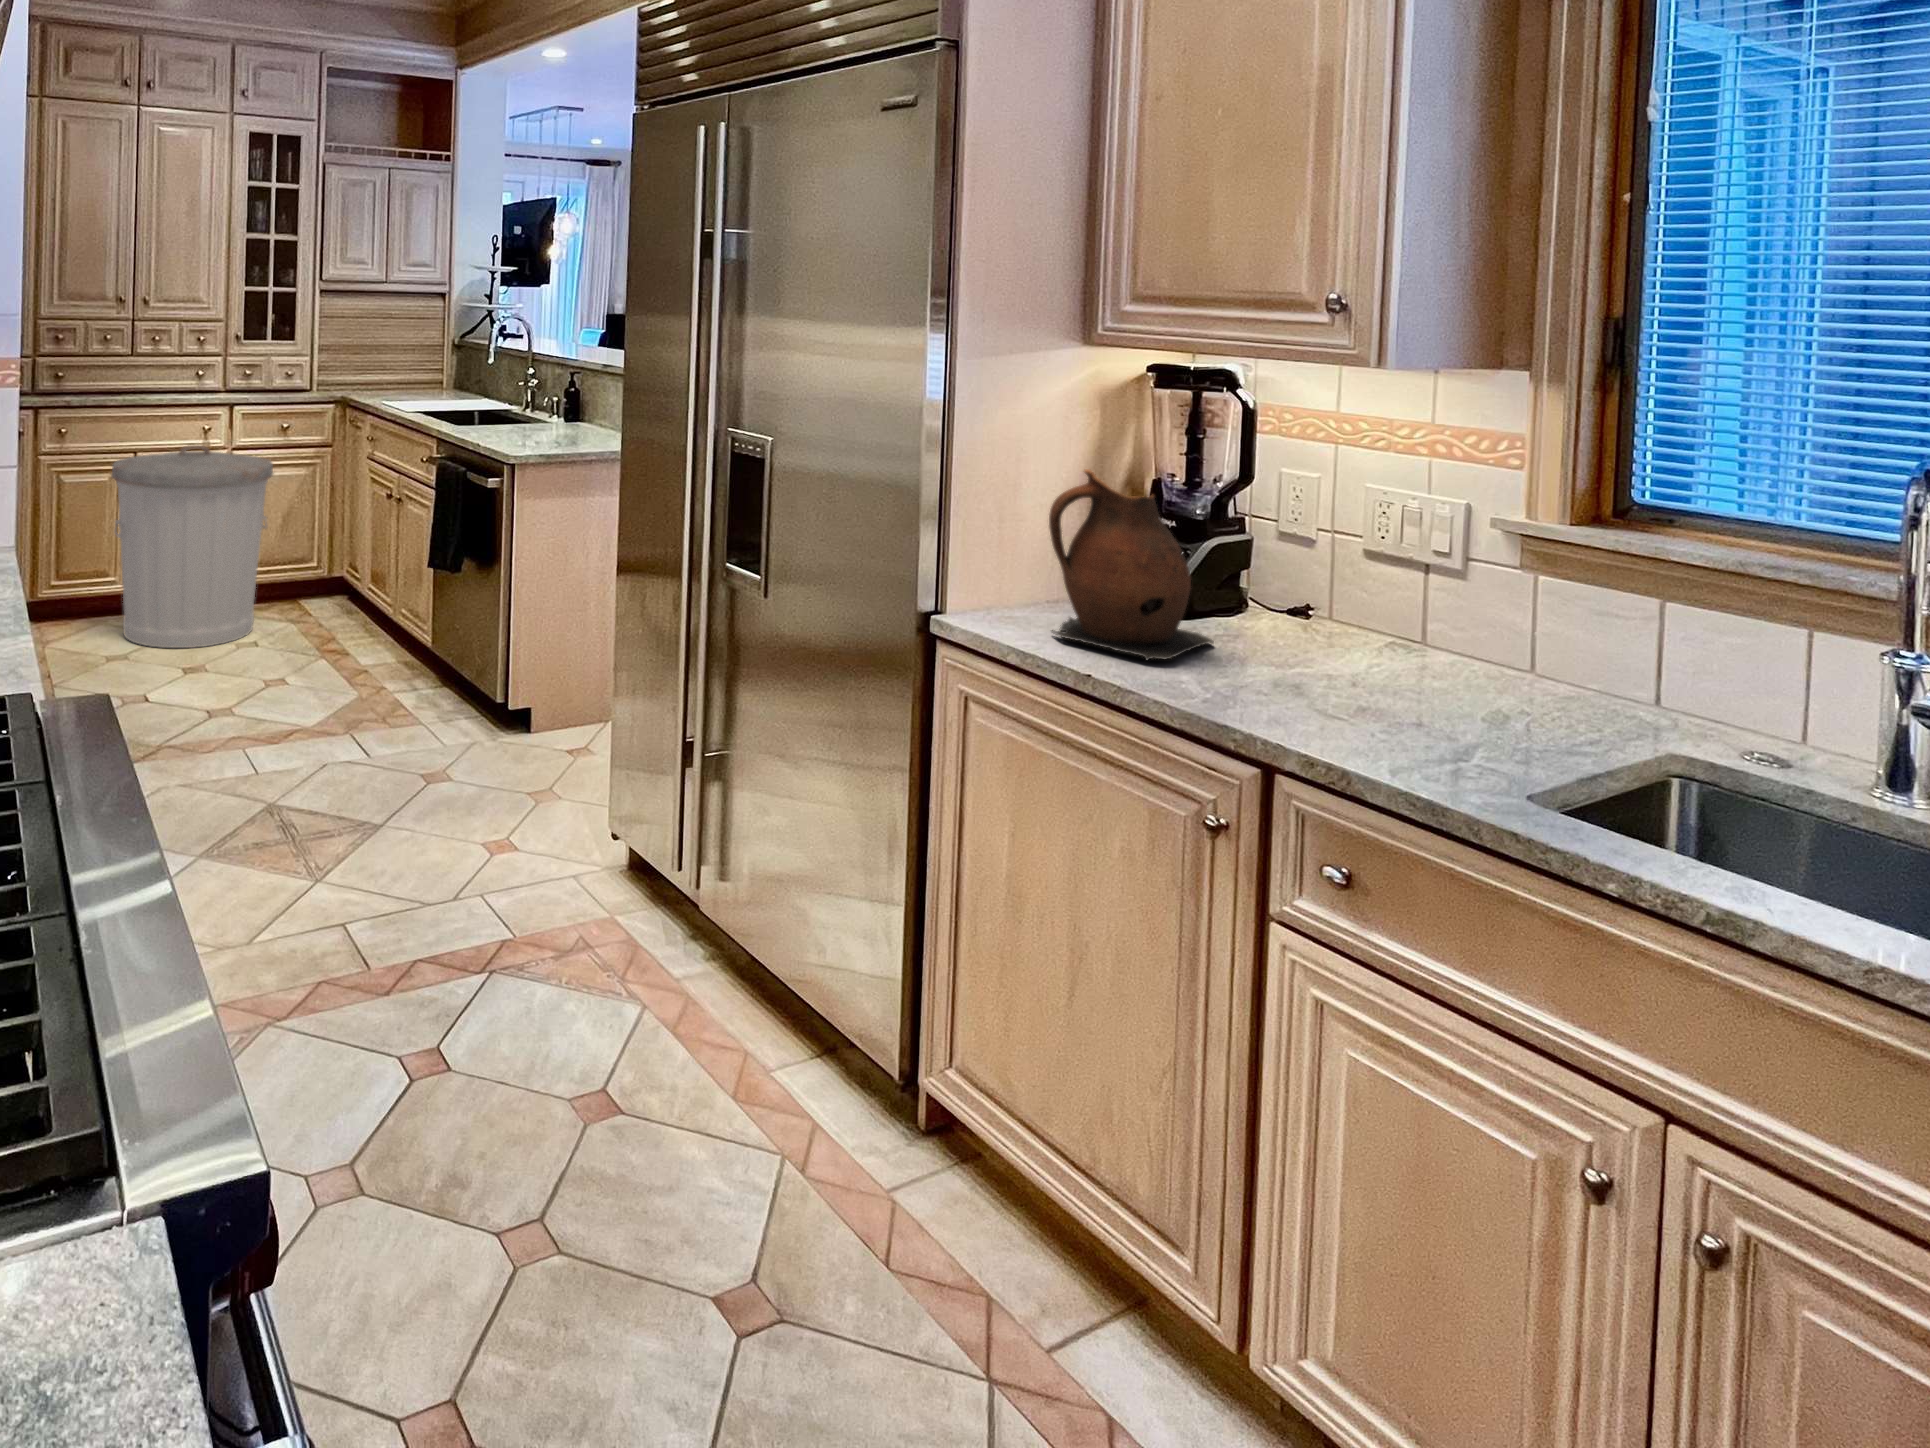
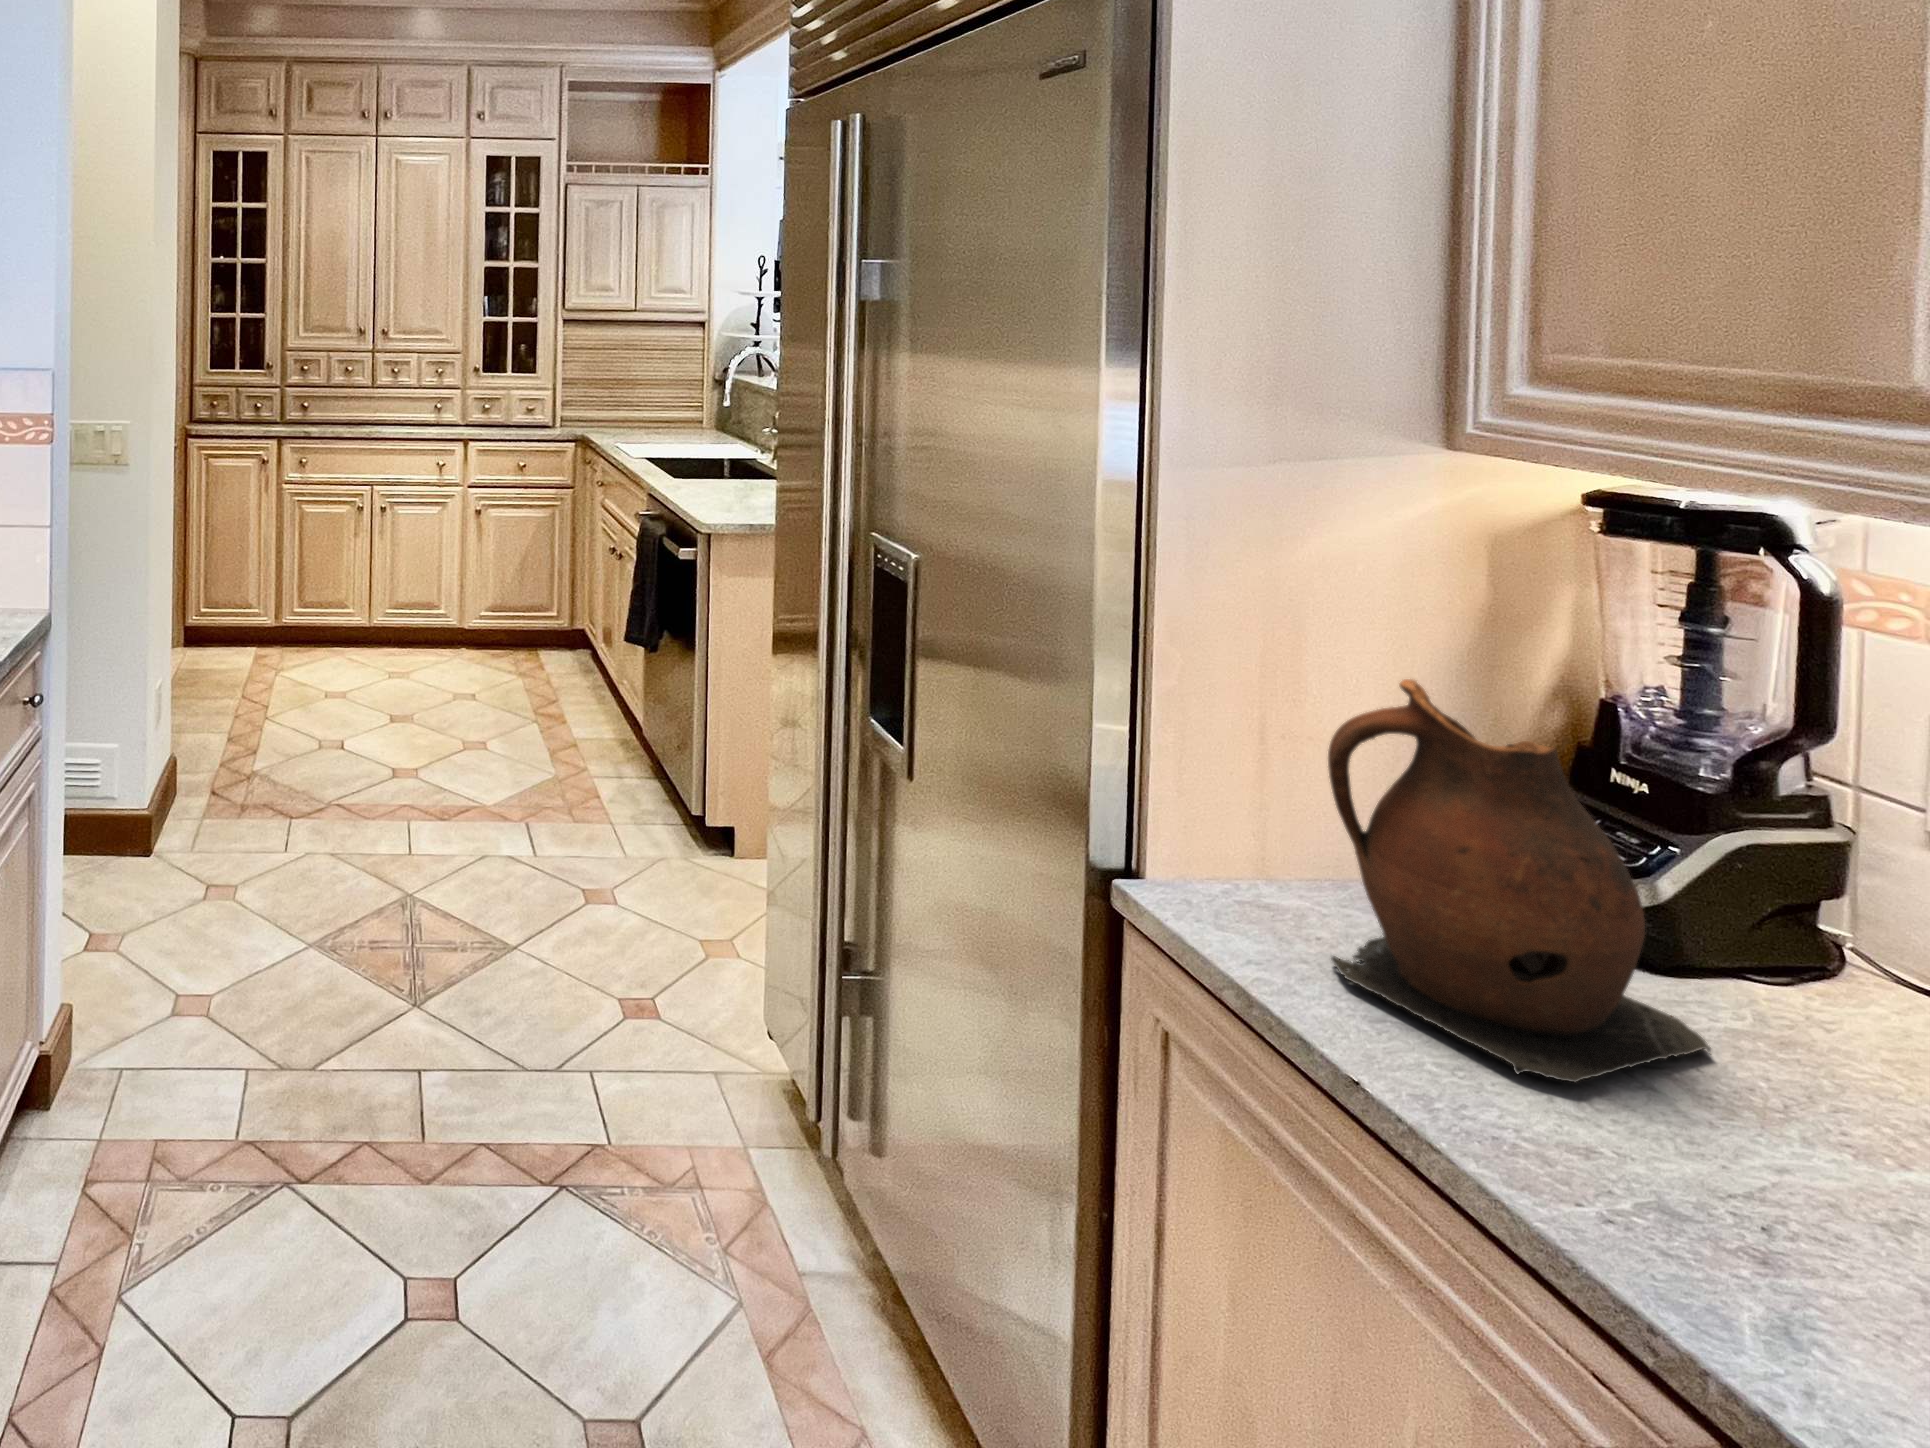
trash can: present [111,445,273,648] -> none [338,482,498,693]

